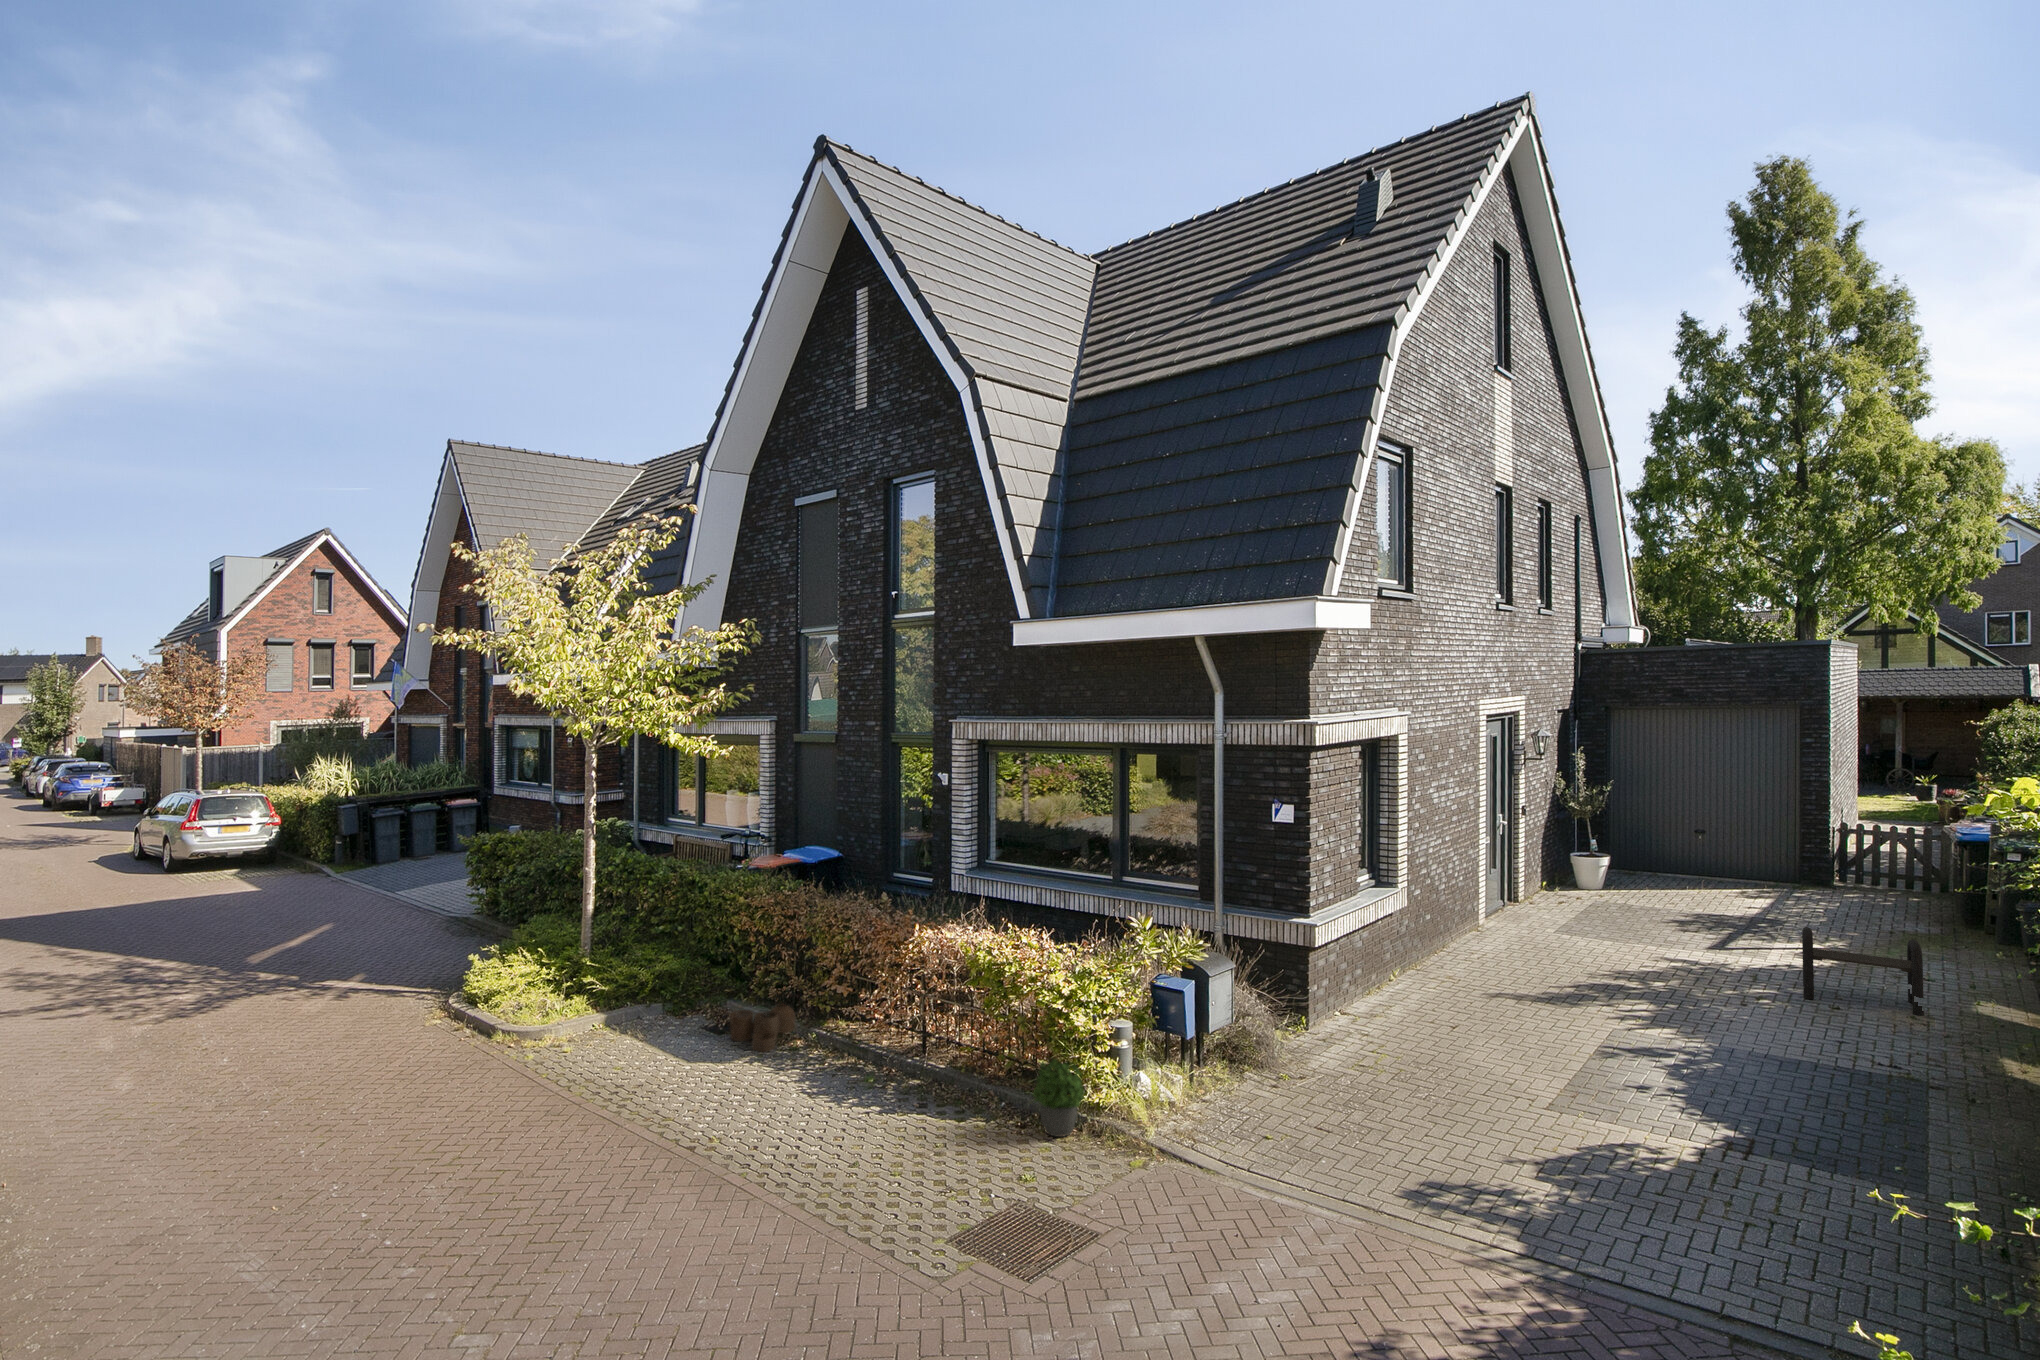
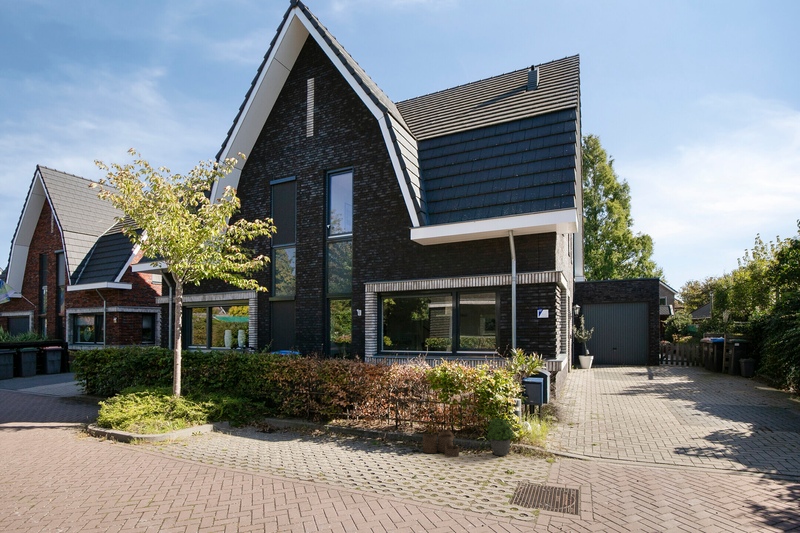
bench: present [1802,927,1924,1016] -> none [730,360,781,391]
woven basket: present [730,1004,795,1052] -> present [423,430,459,457]

